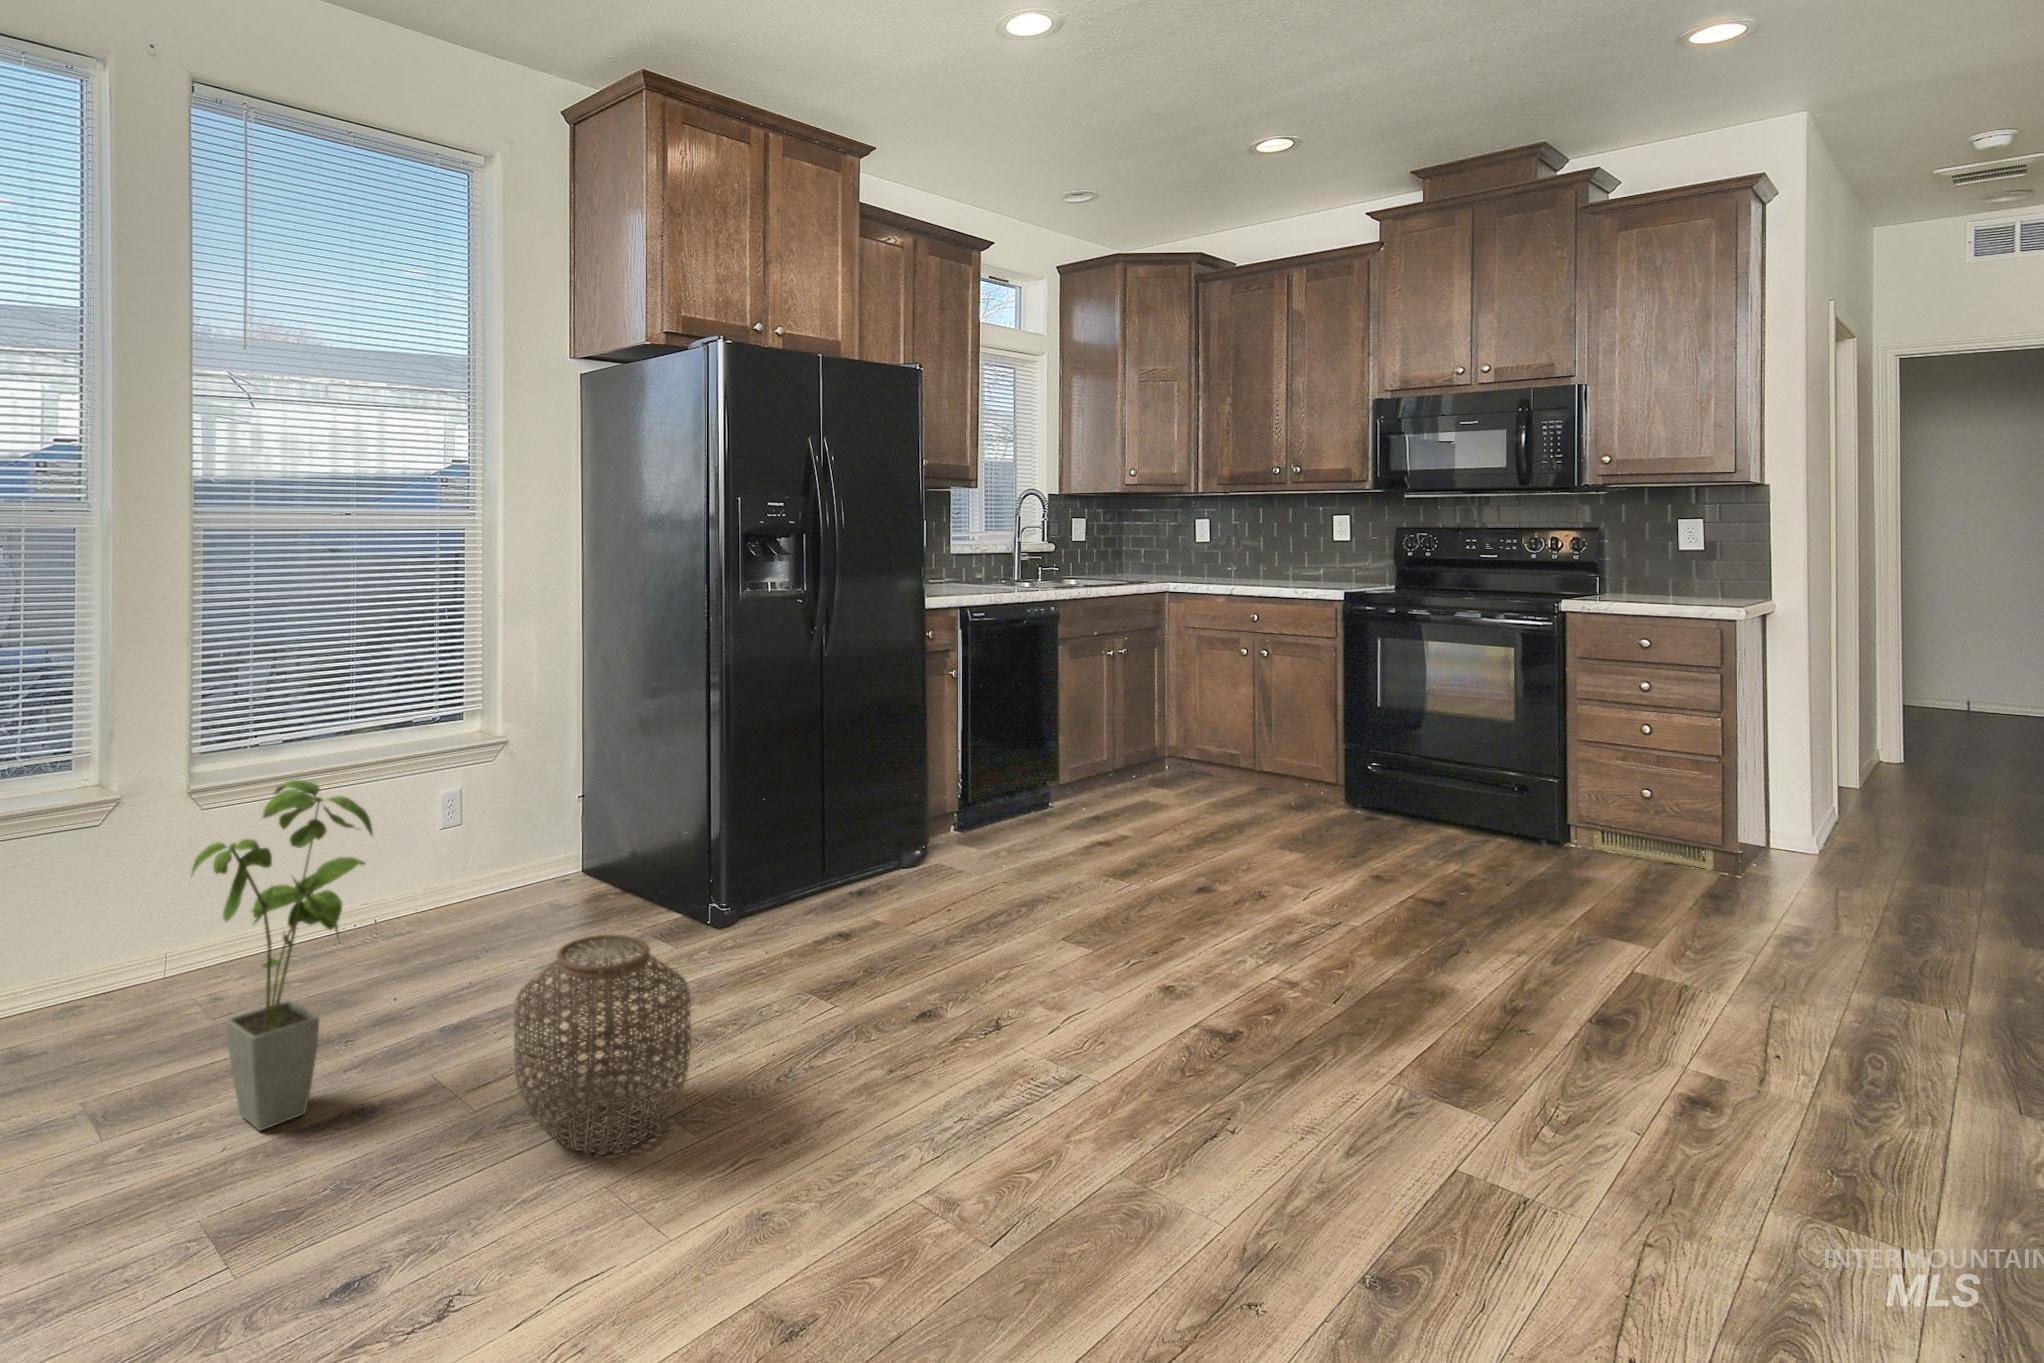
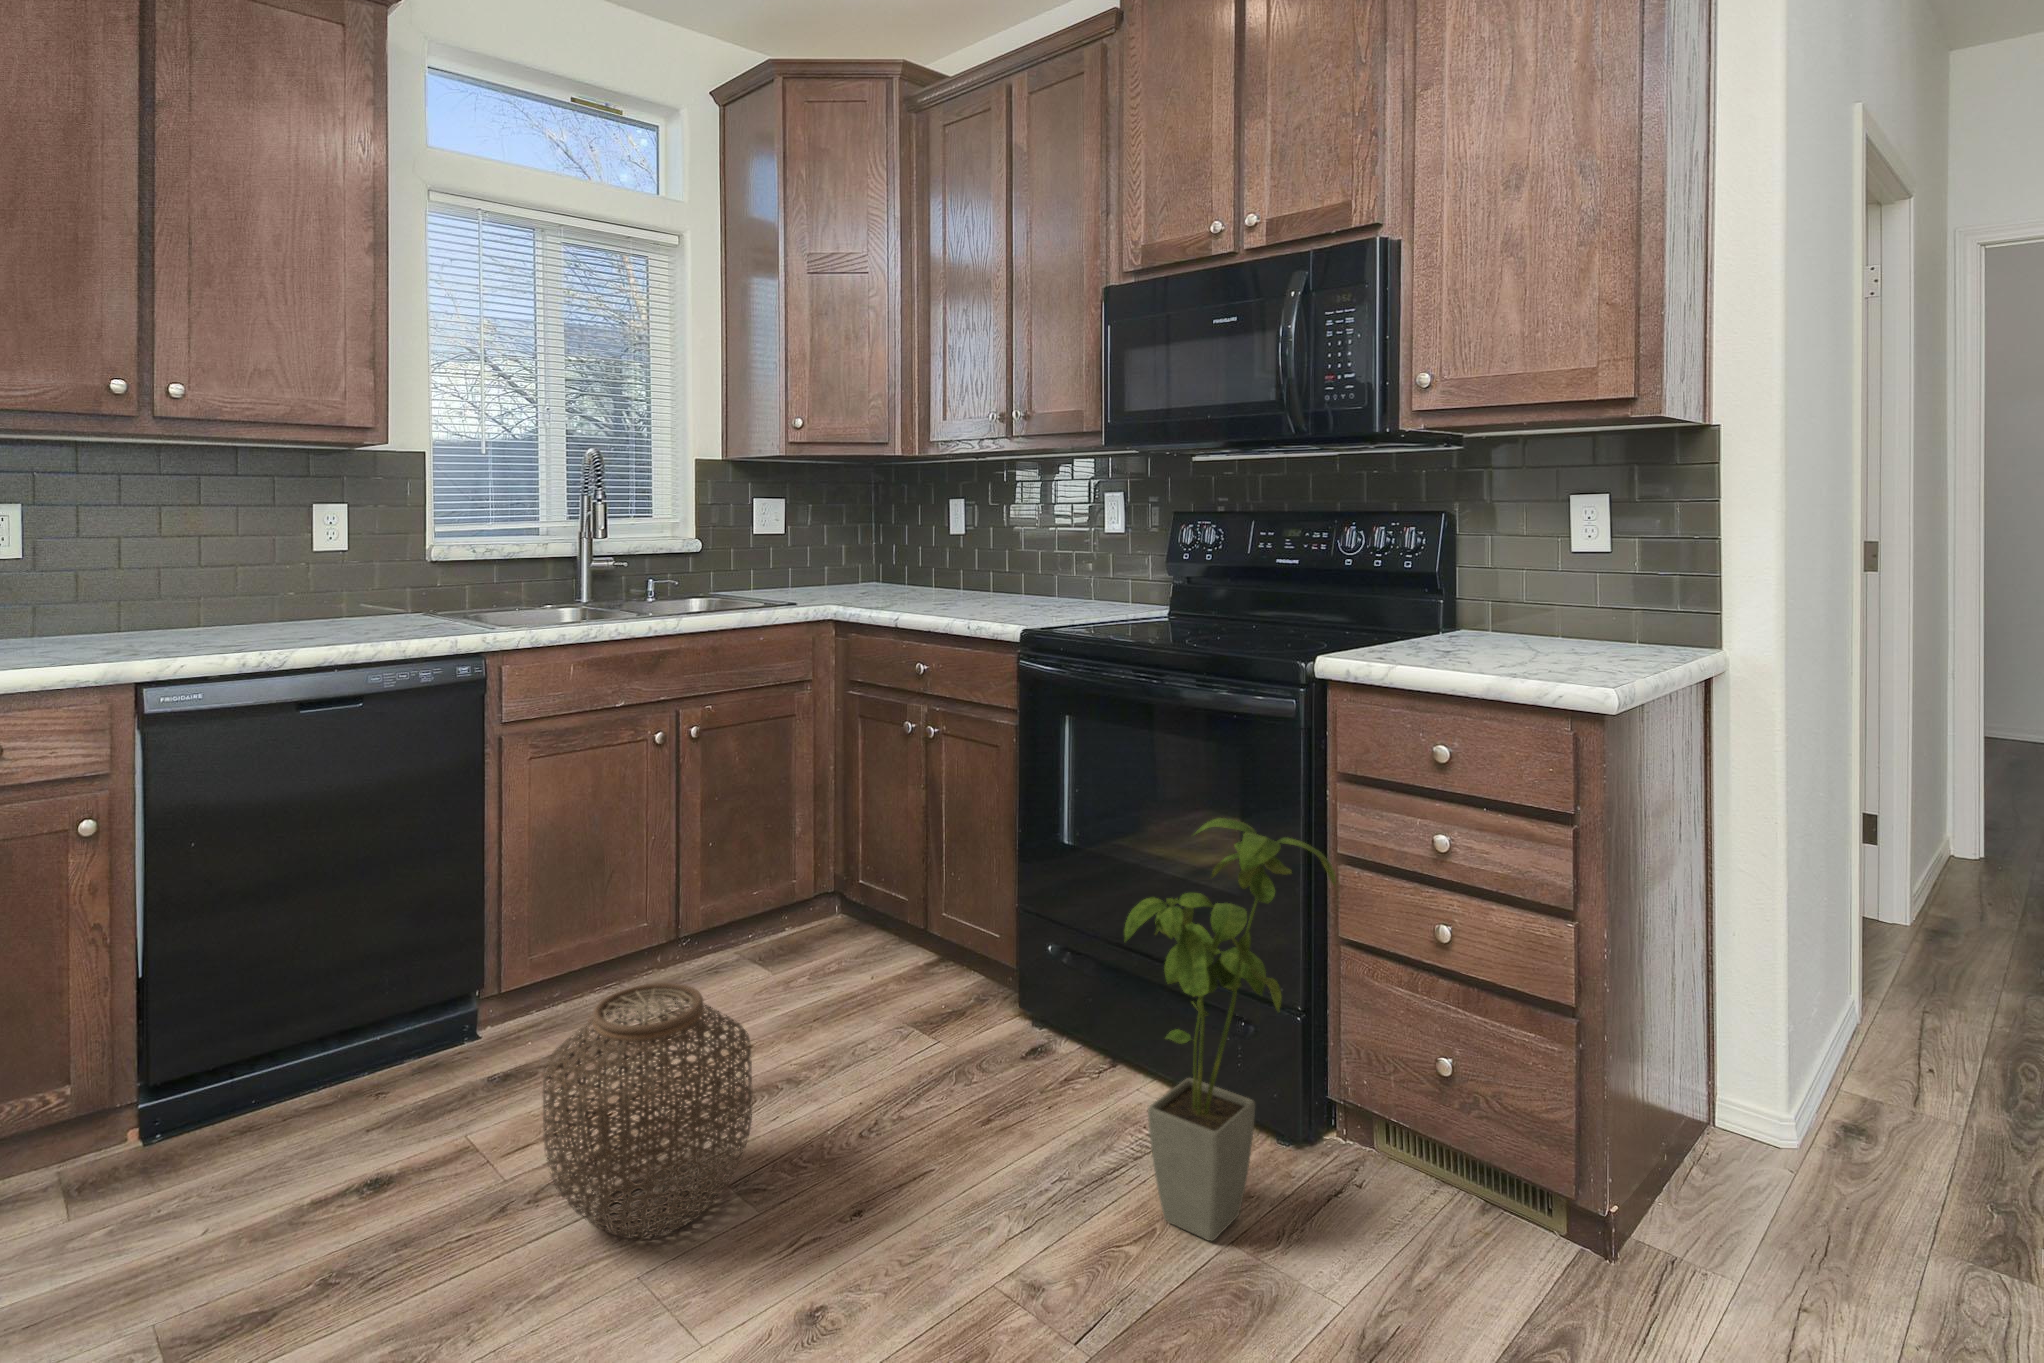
house plant: present [192,780,373,1130] -> present [1124,818,1336,1241]

